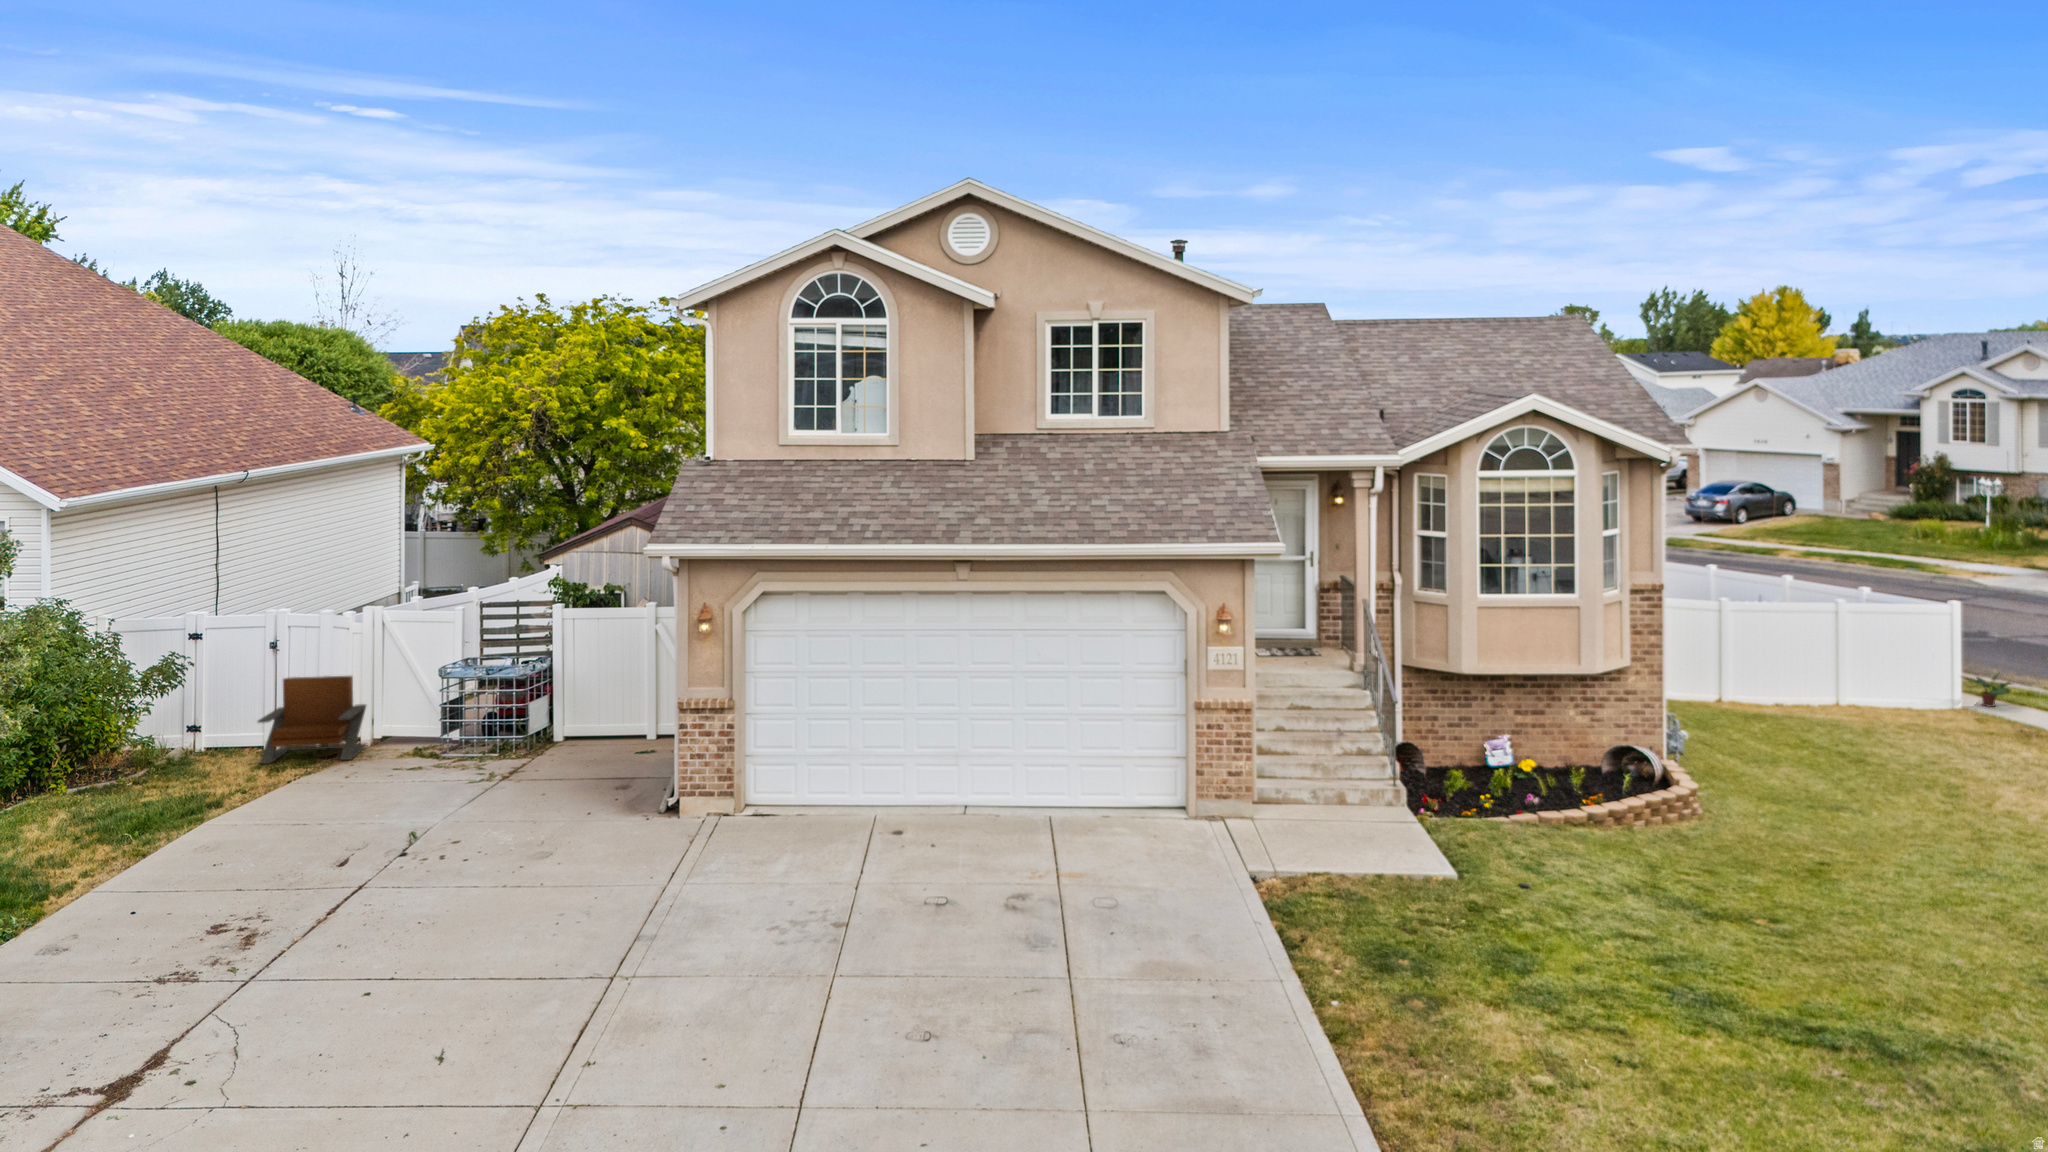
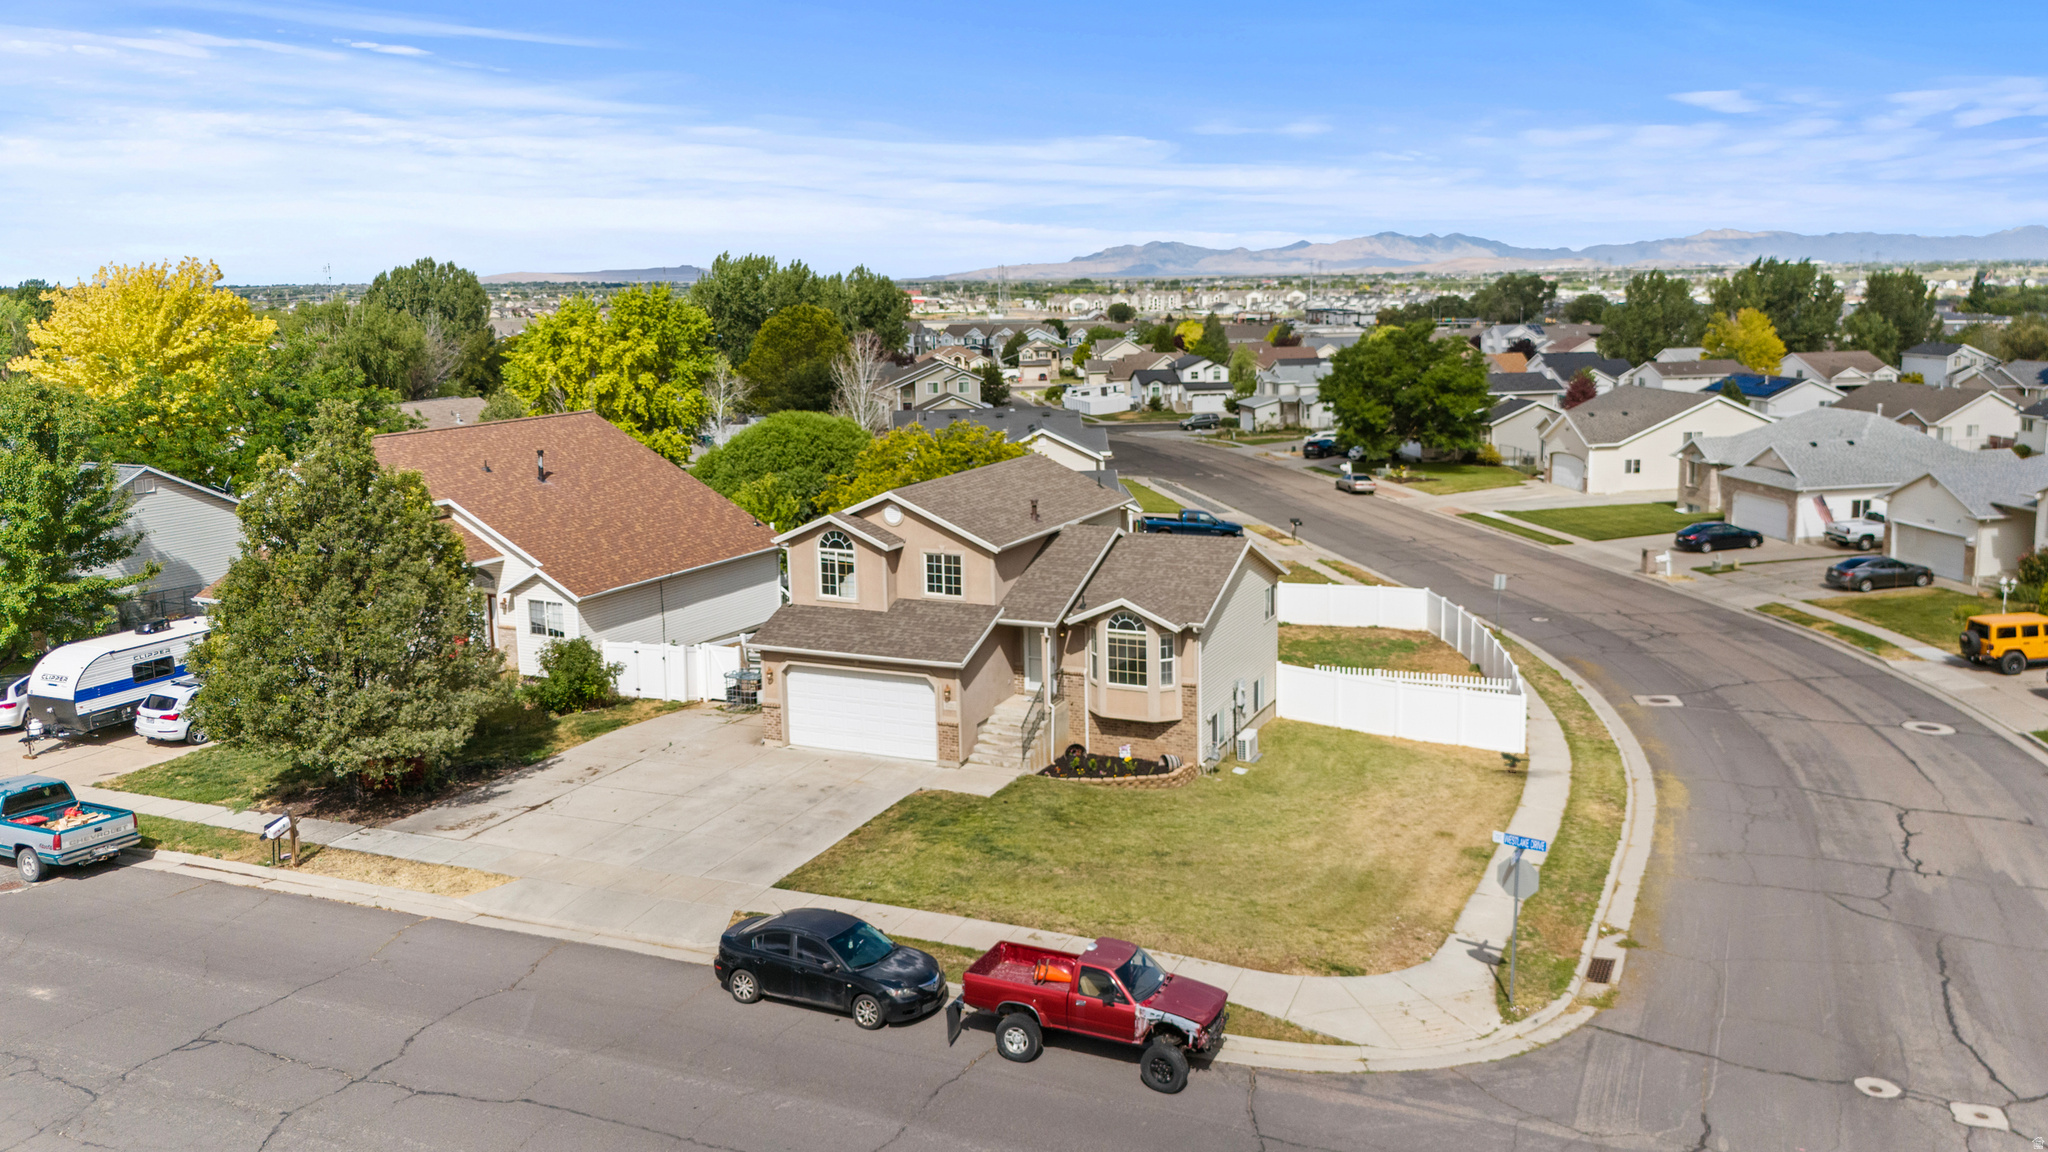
lounge chair: present [258,676,367,764] -> none [654,674,698,710]

